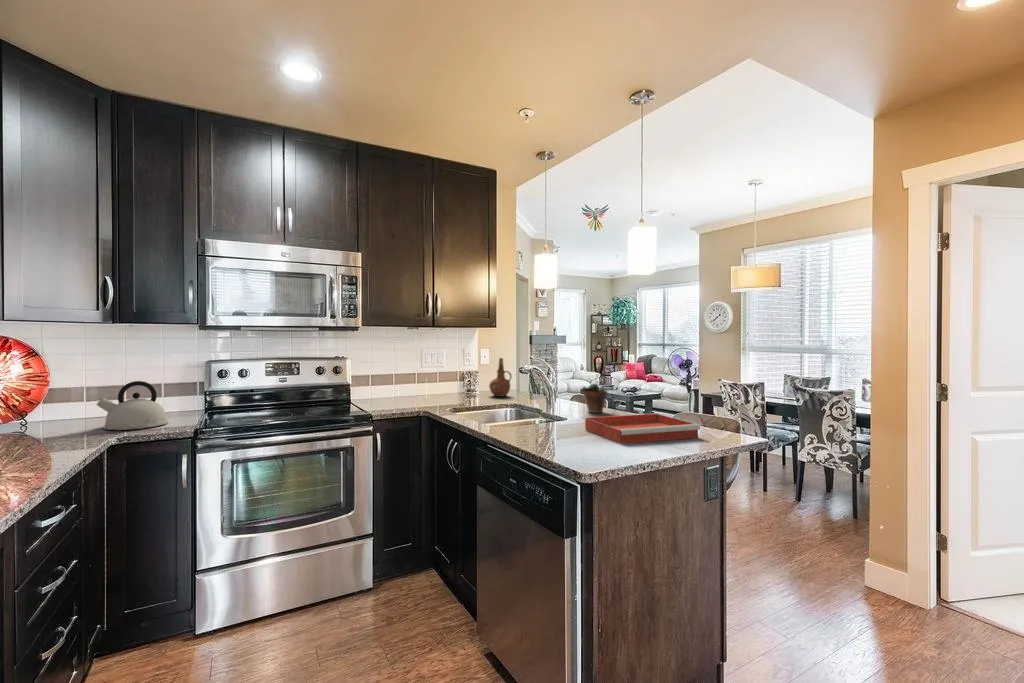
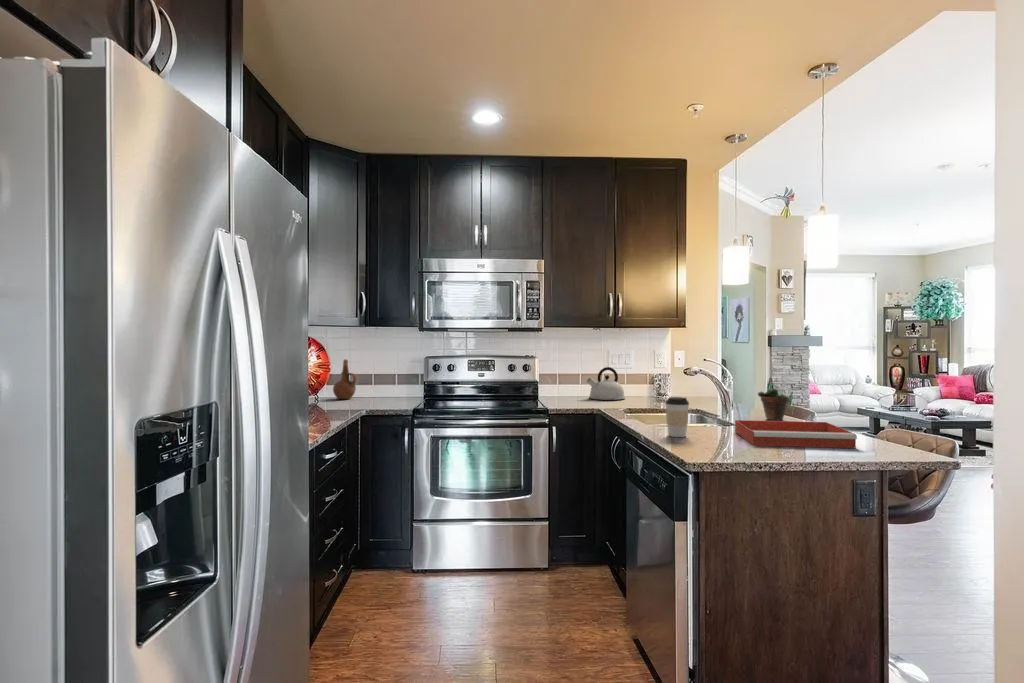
ceramic pitcher: present [489,358,511,396] -> present [333,360,357,399]
kettle: present [97,381,168,430] -> present [587,367,625,400]
coffee cup: none [530,399,555,441] -> present [666,397,689,437]

